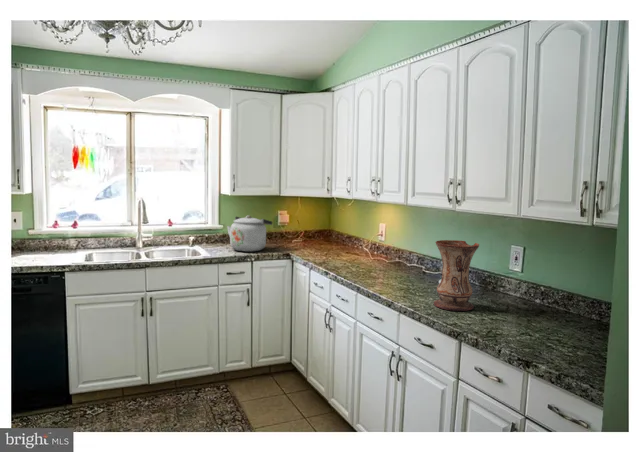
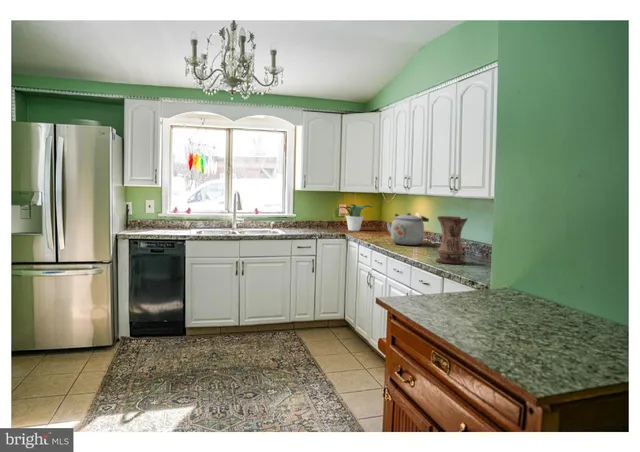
potted plant: none [280,212,323,246] -> present [340,204,371,231]
kettle: present [227,216,272,252] -> present [387,213,429,245]

